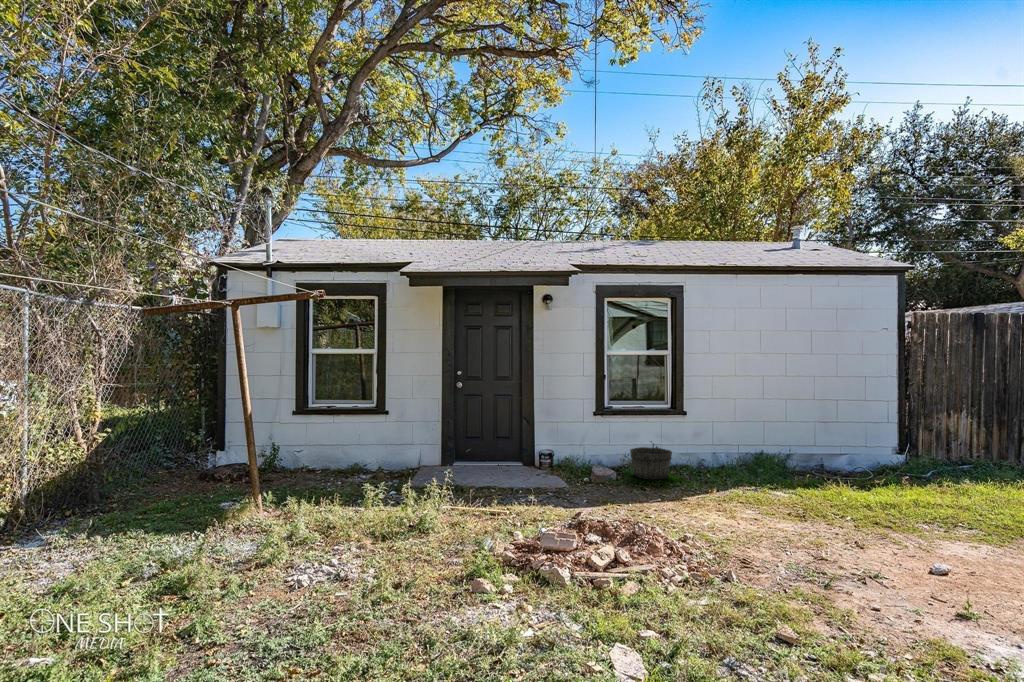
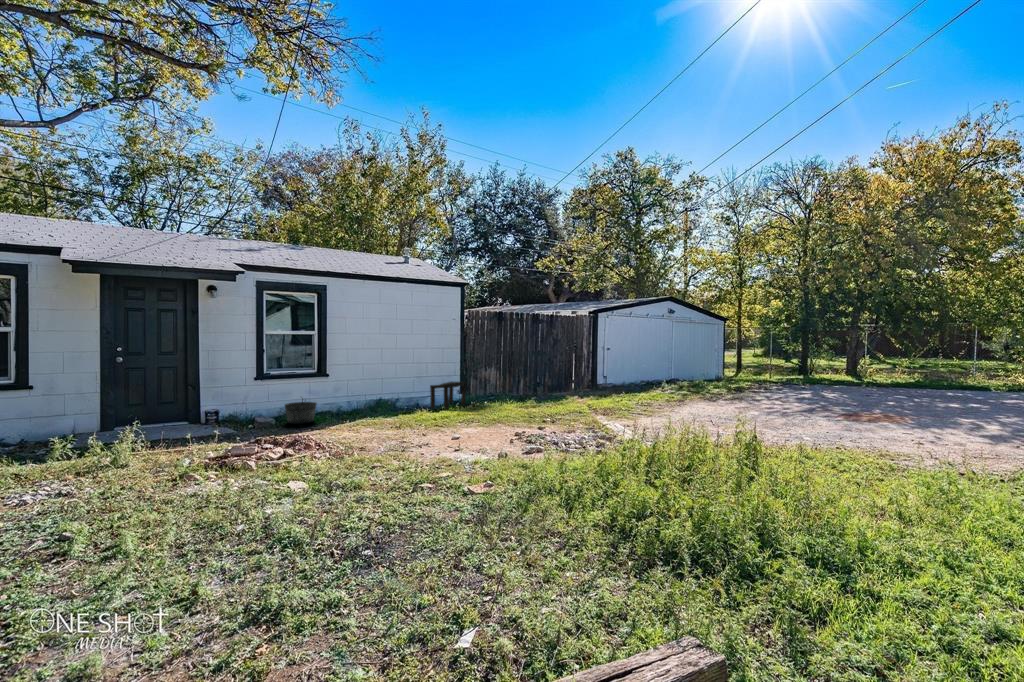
bench: none [847,433,916,481] -> present [430,382,467,409]

